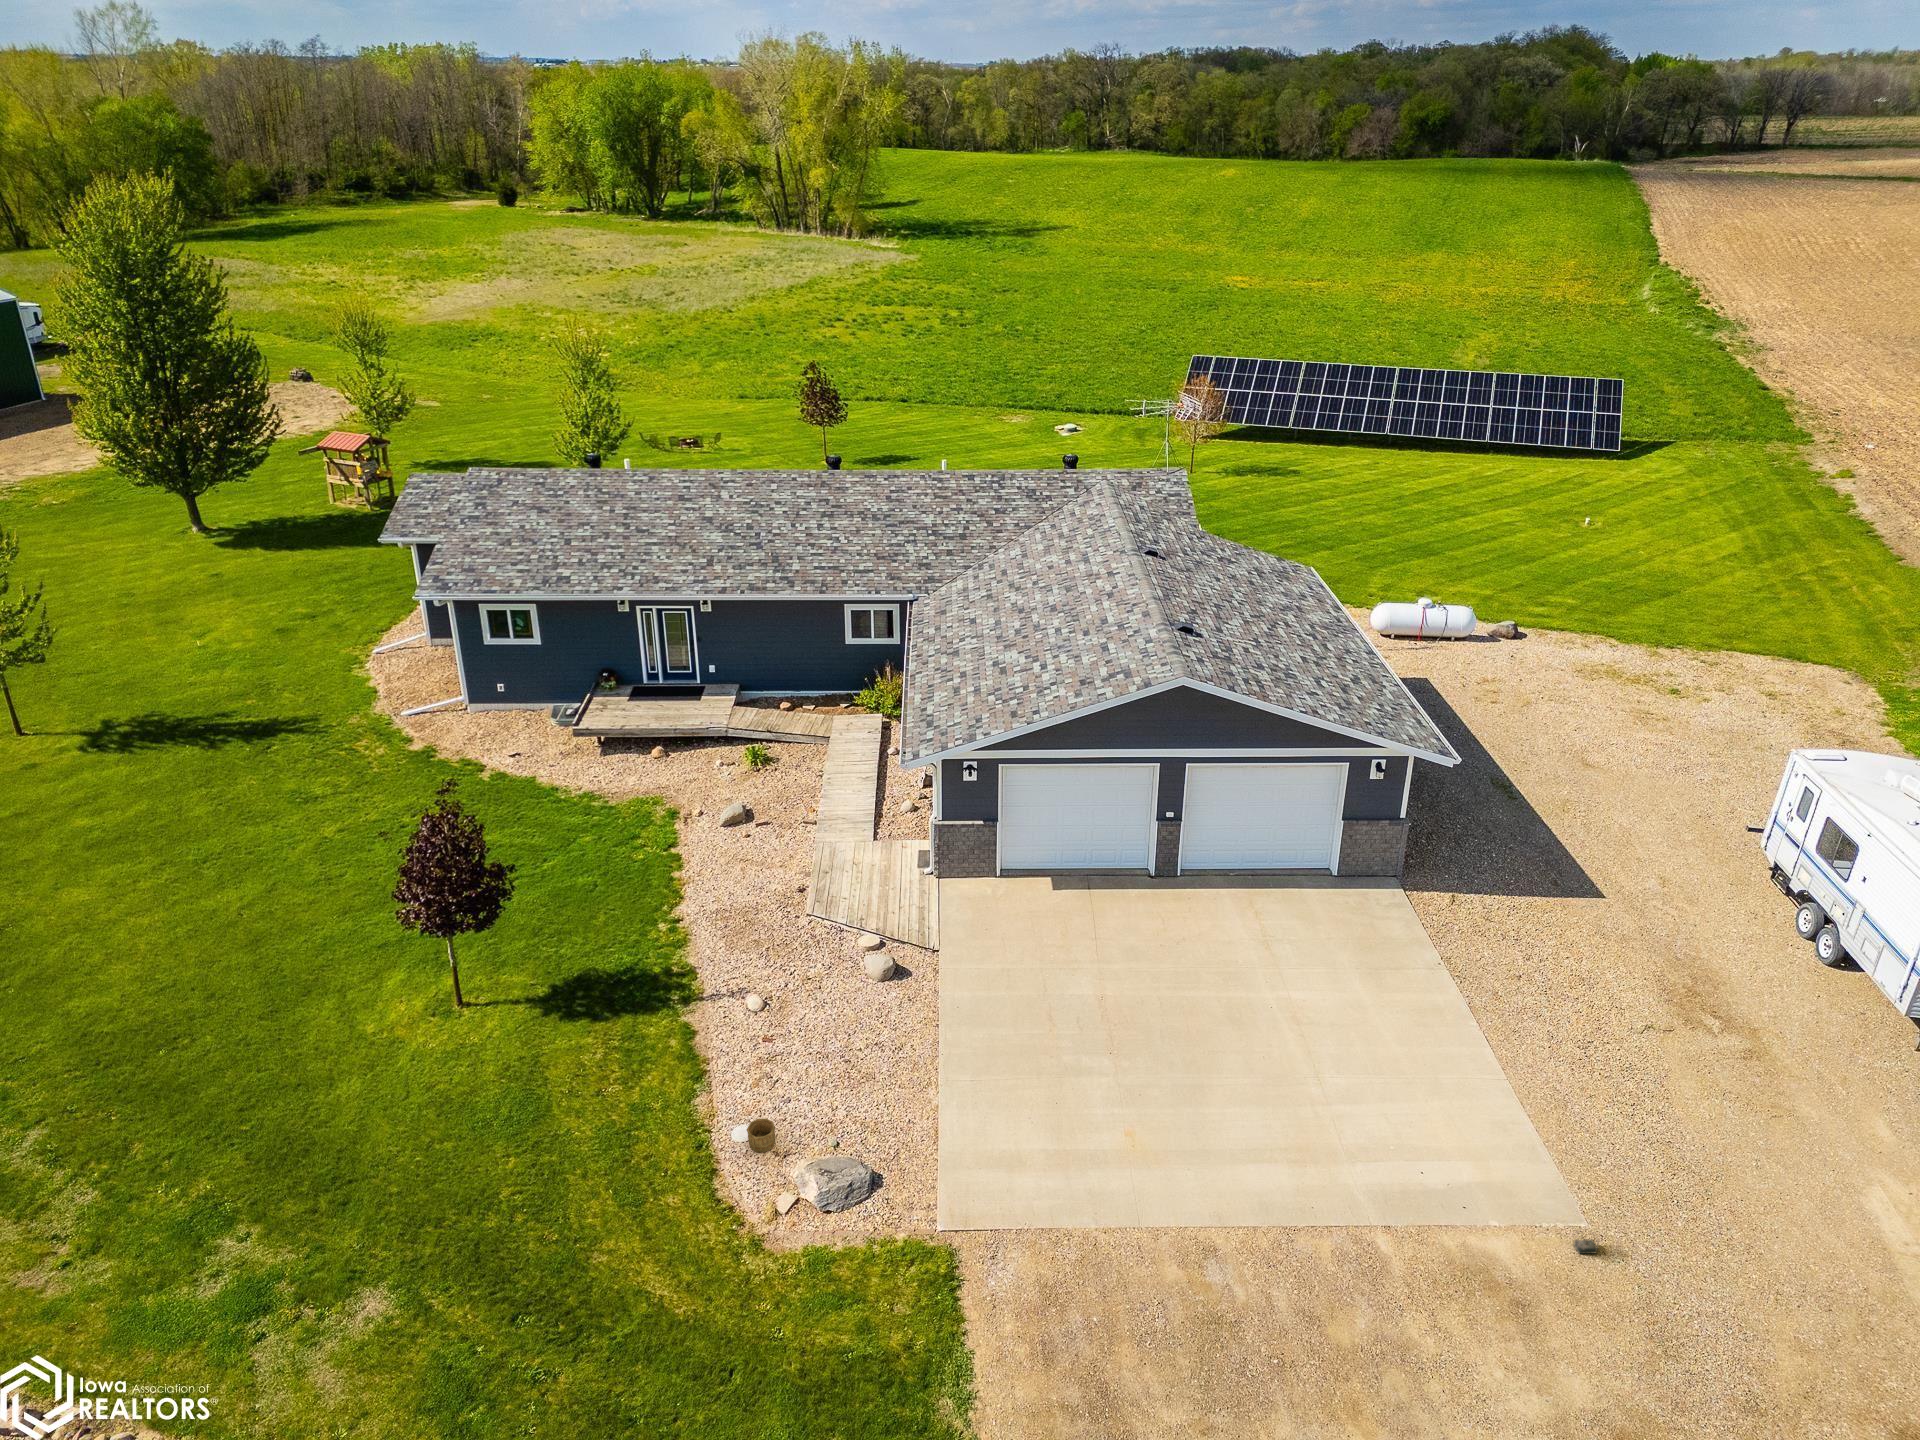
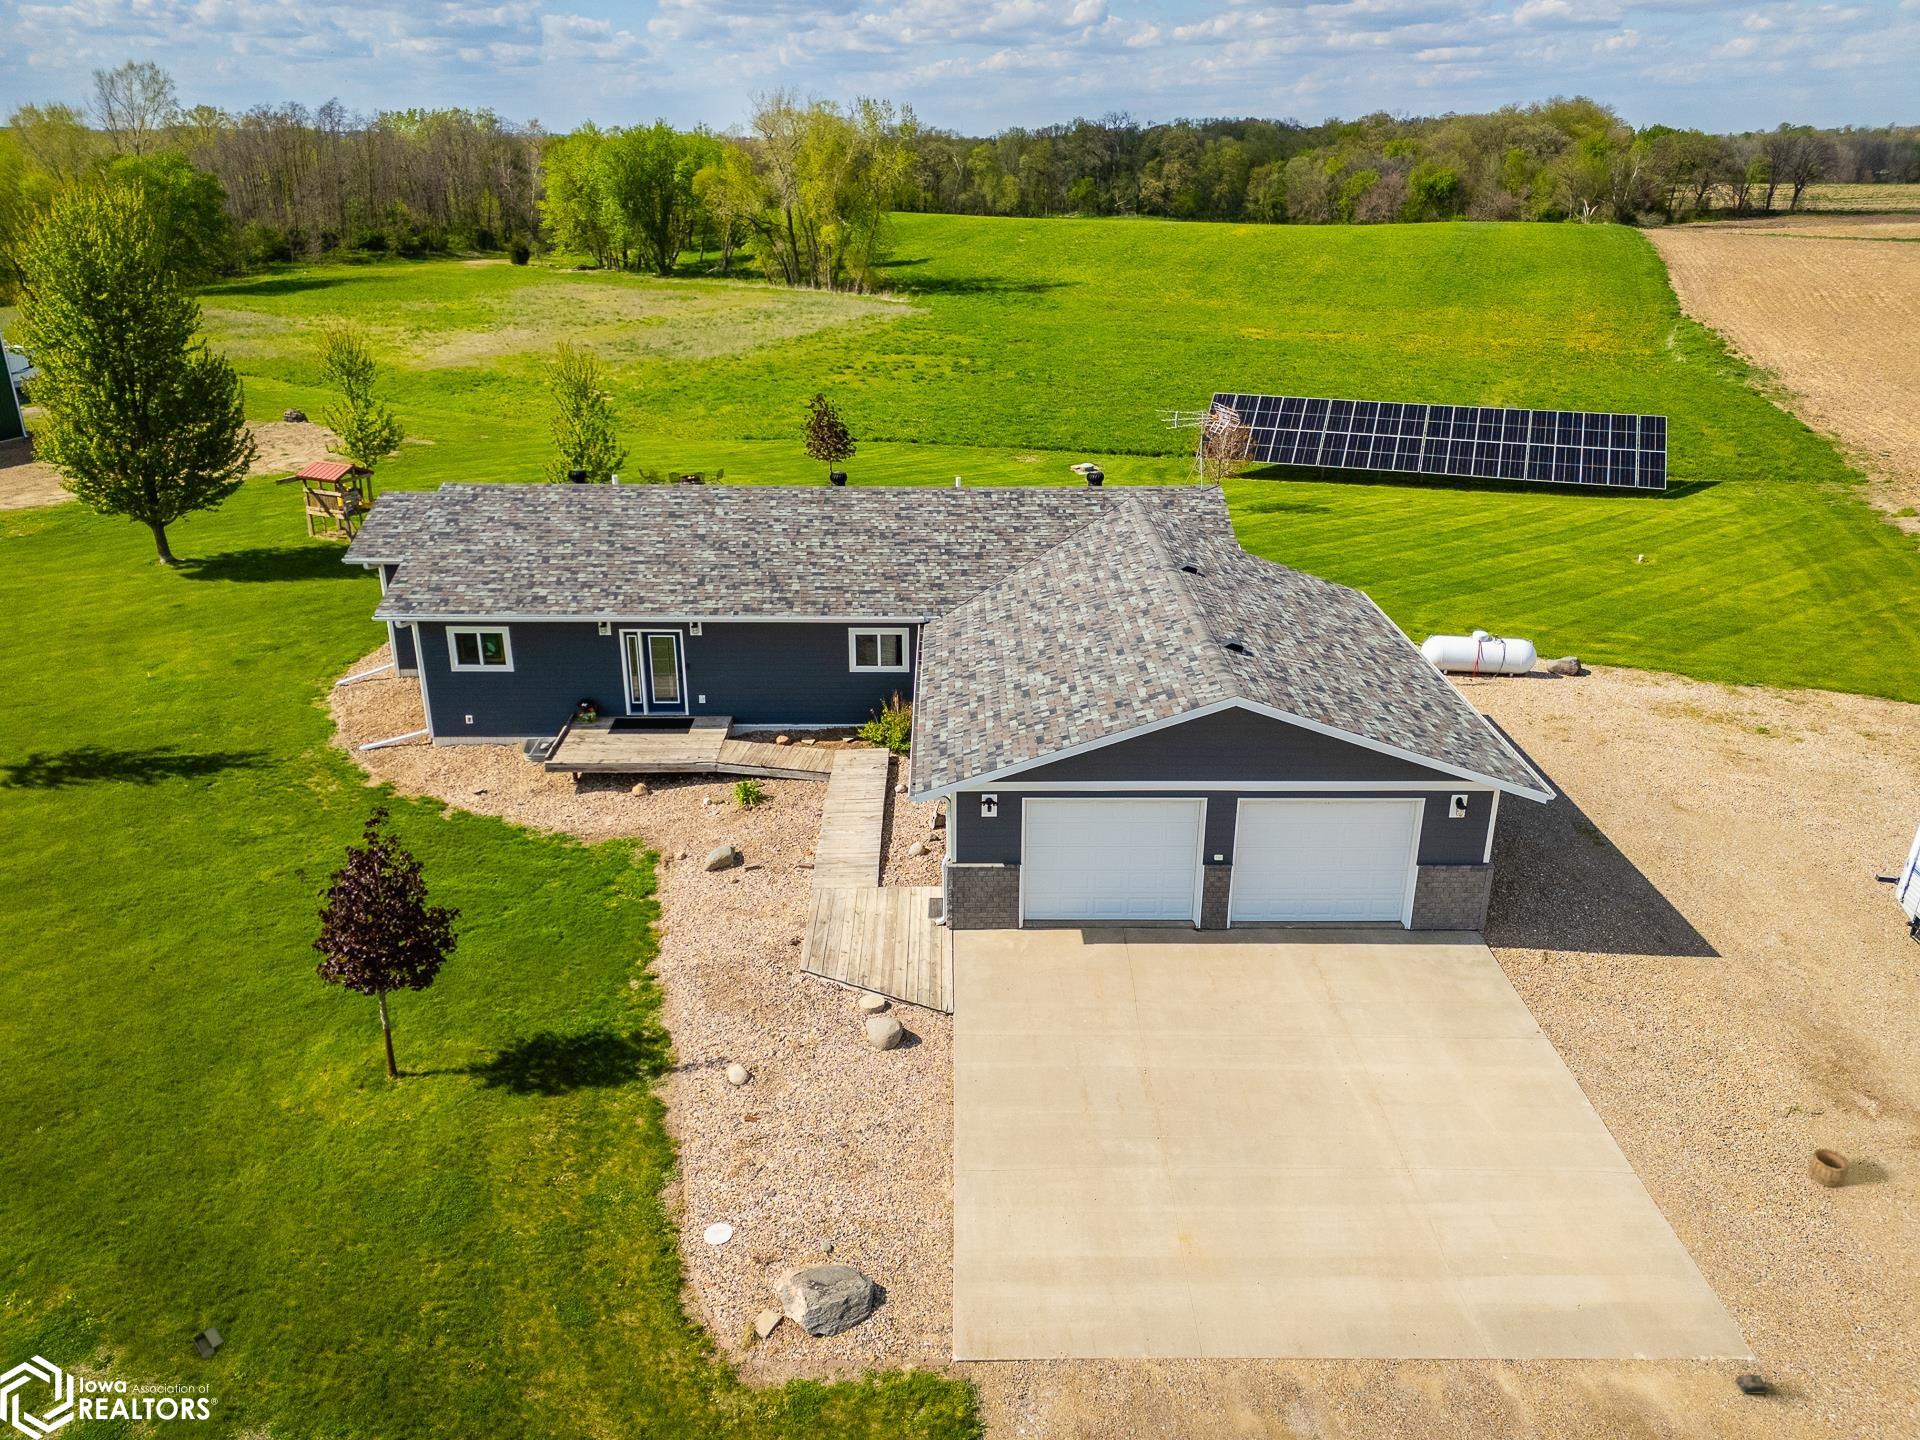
wooden bucket: present [747,1118,775,1153] -> present [1809,1149,1850,1187]
toolbox: none [313,1210,339,1236] -> present [193,1326,224,1359]

